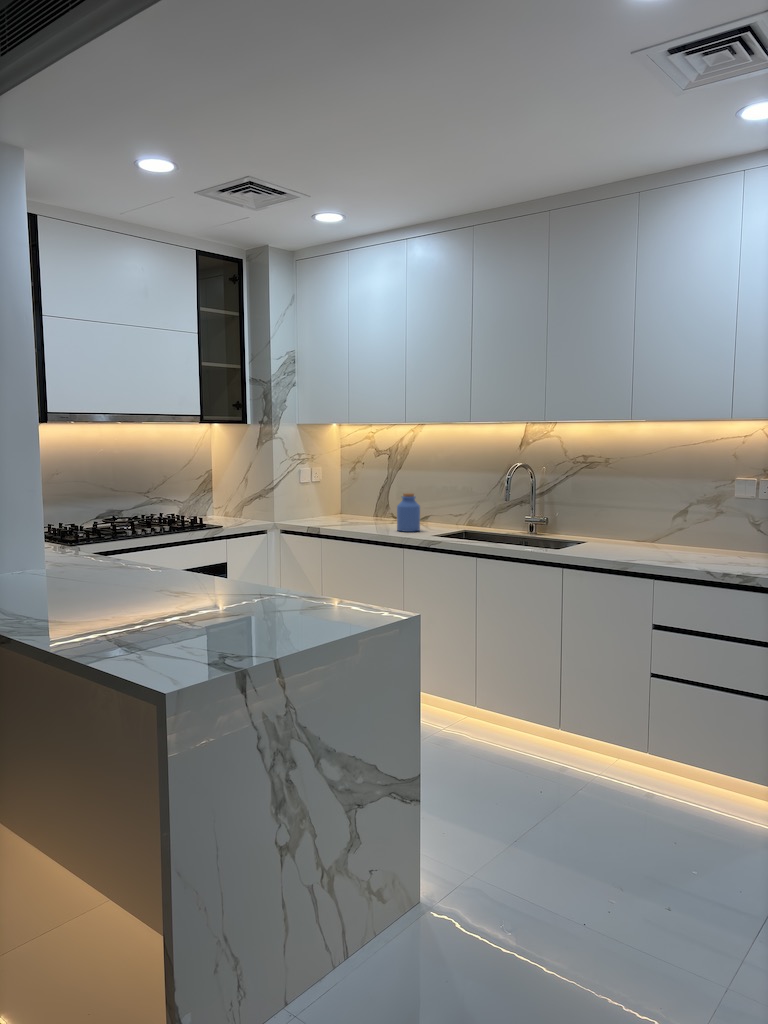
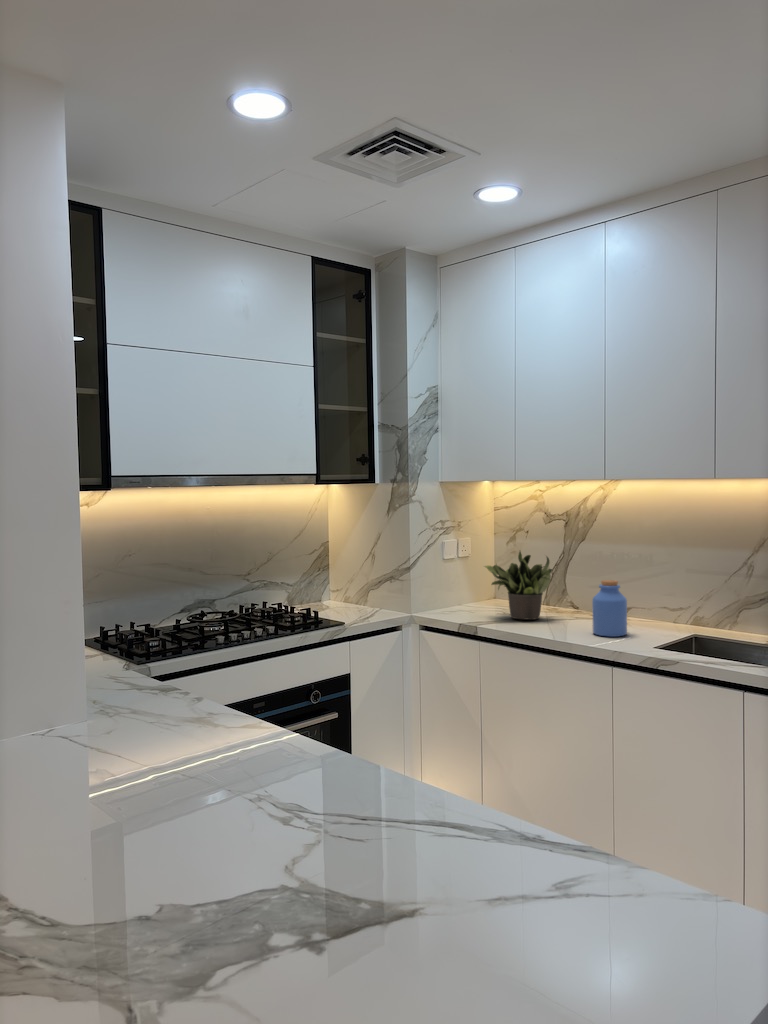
potted plant: none [326,473,375,524] -> present [485,552,552,620]

